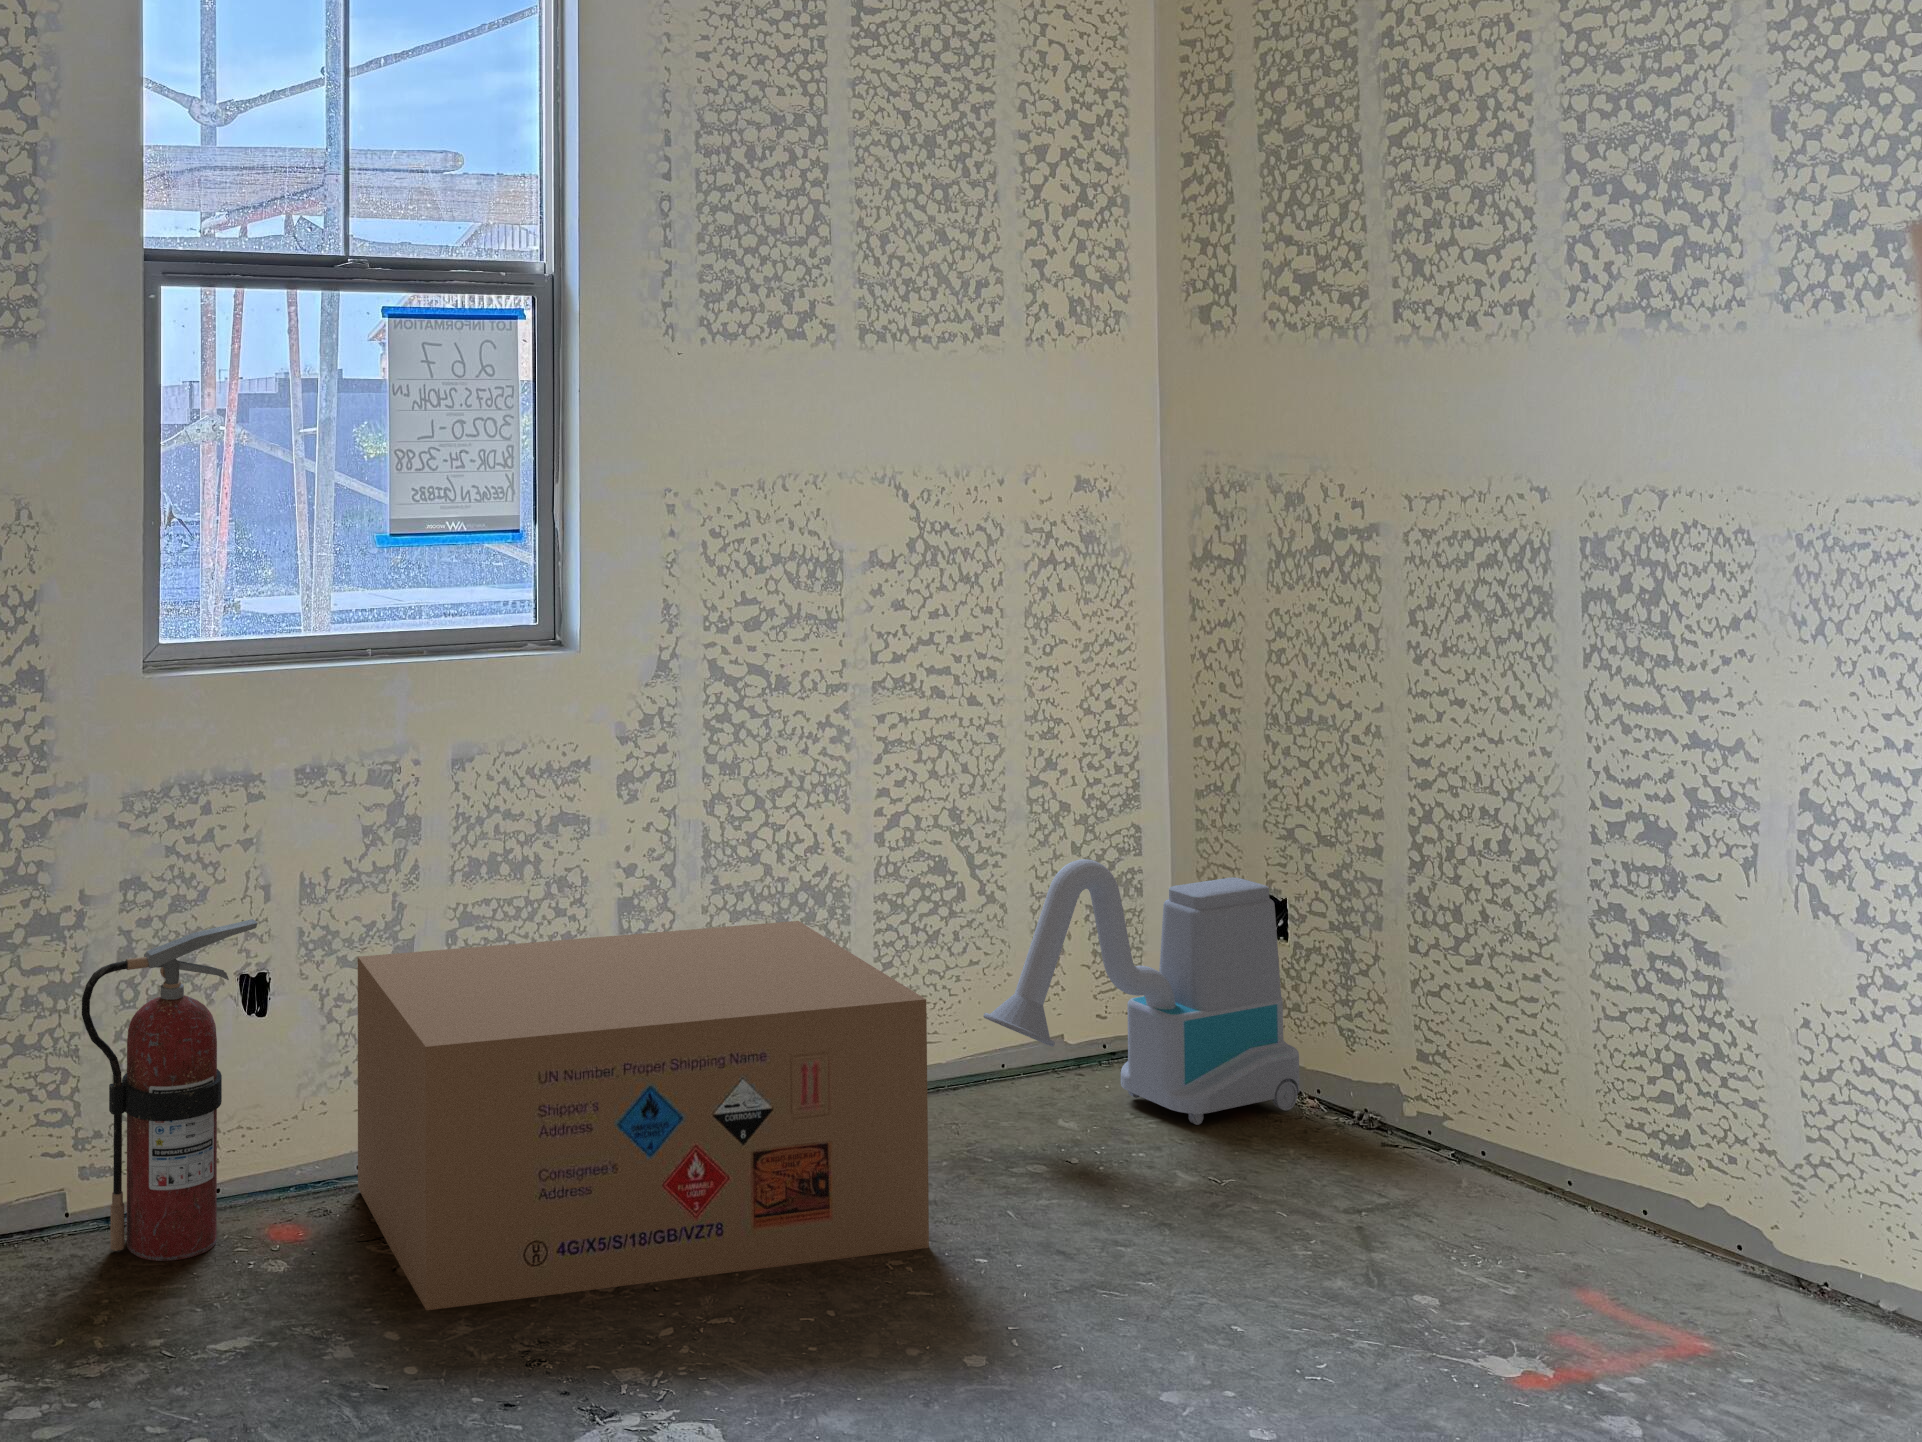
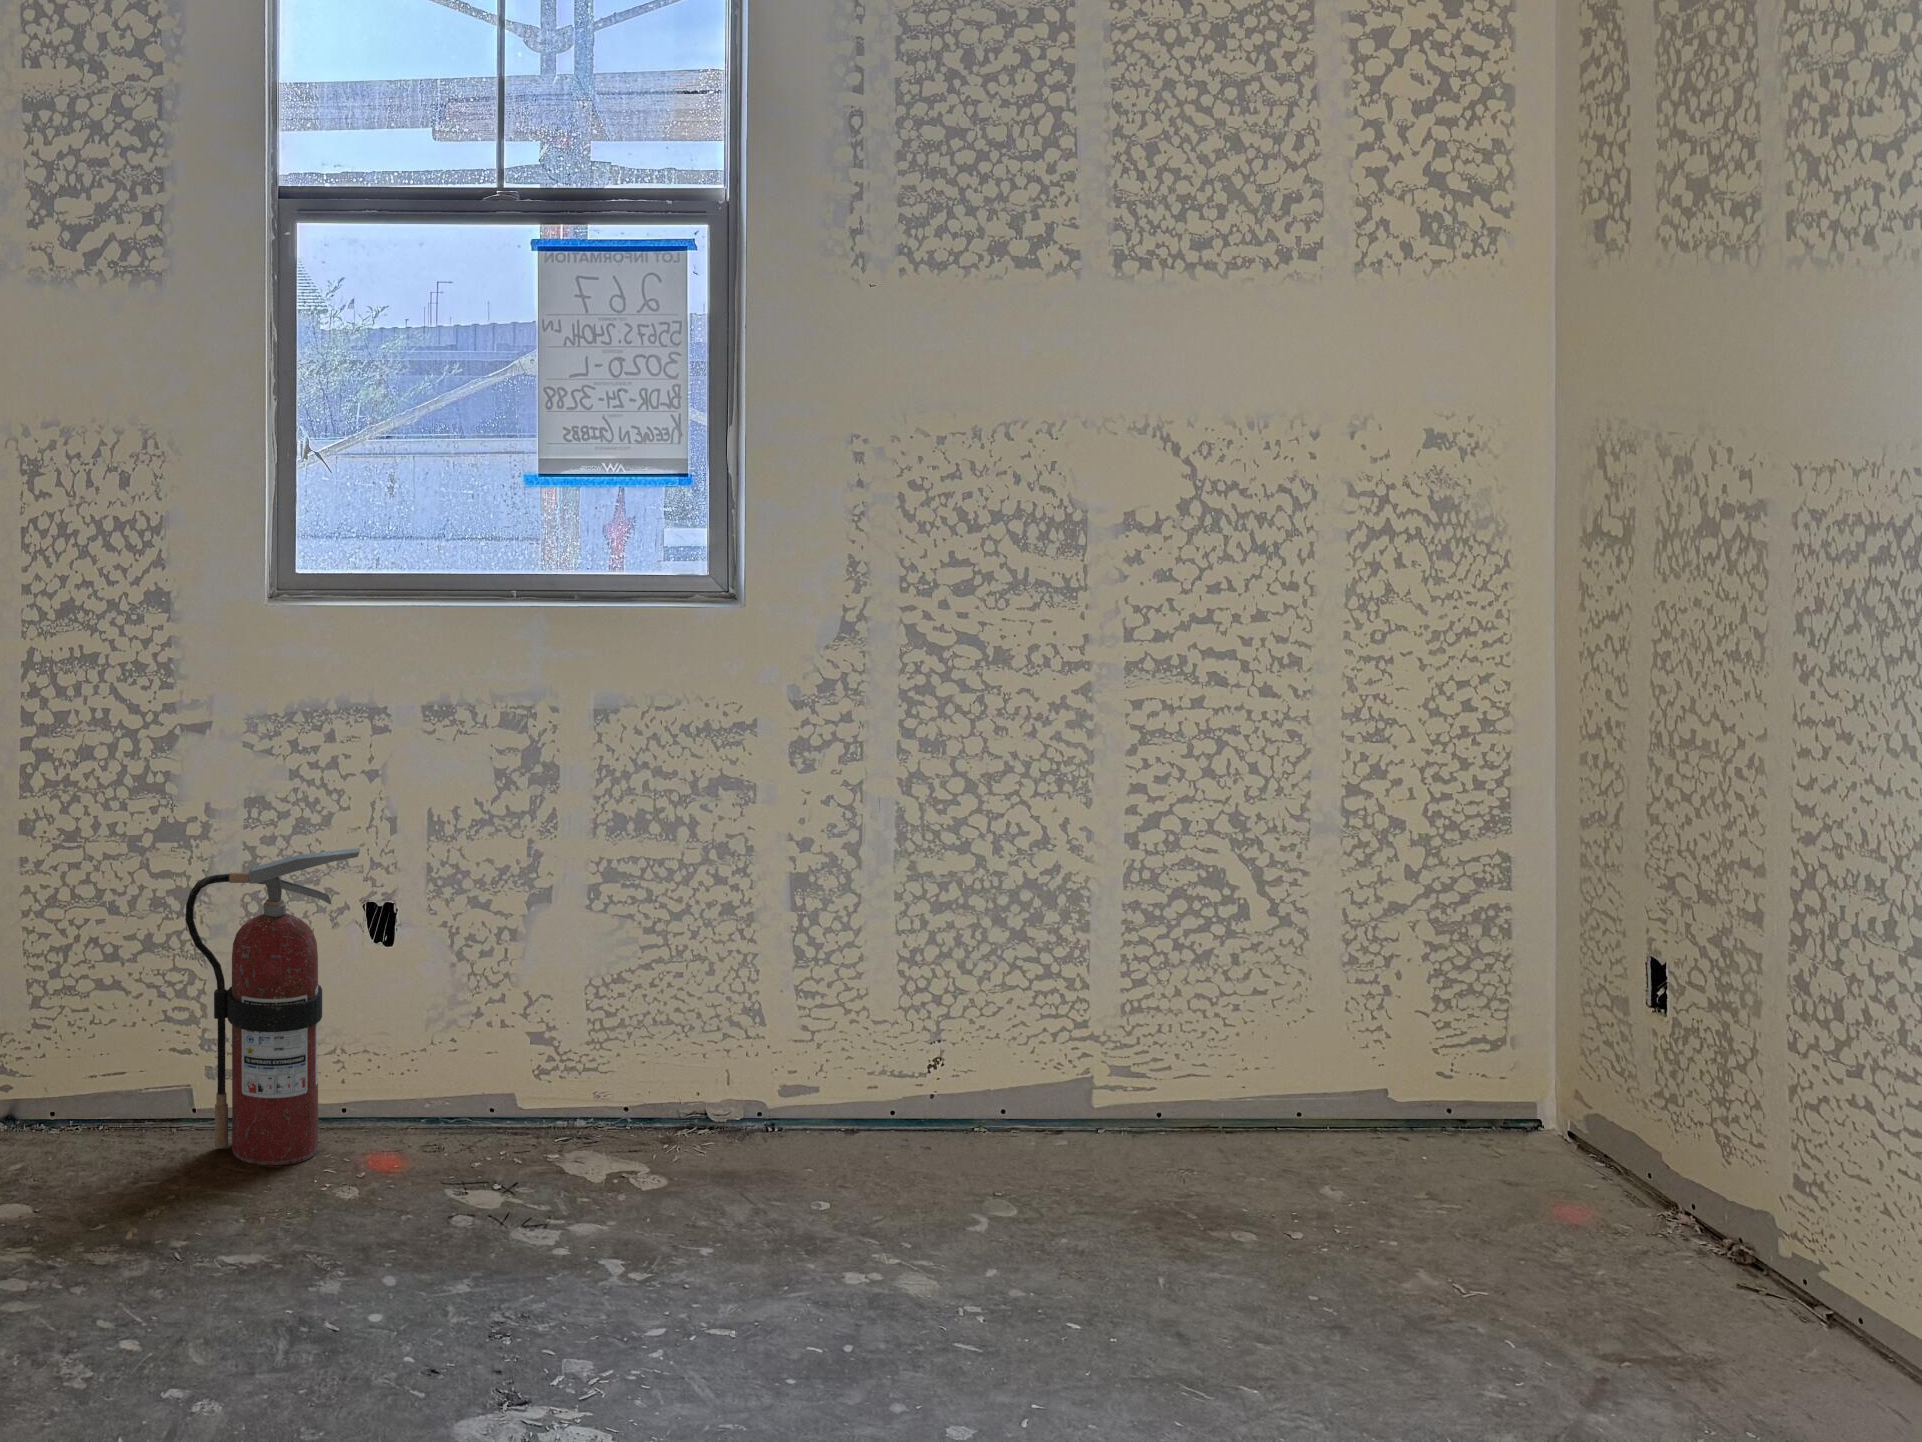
vacuum cleaner: present [984,859,1300,1125] -> none [1206,886,1661,1224]
cardboard box: present [358,921,929,1310] -> none [446,899,1023,1293]

